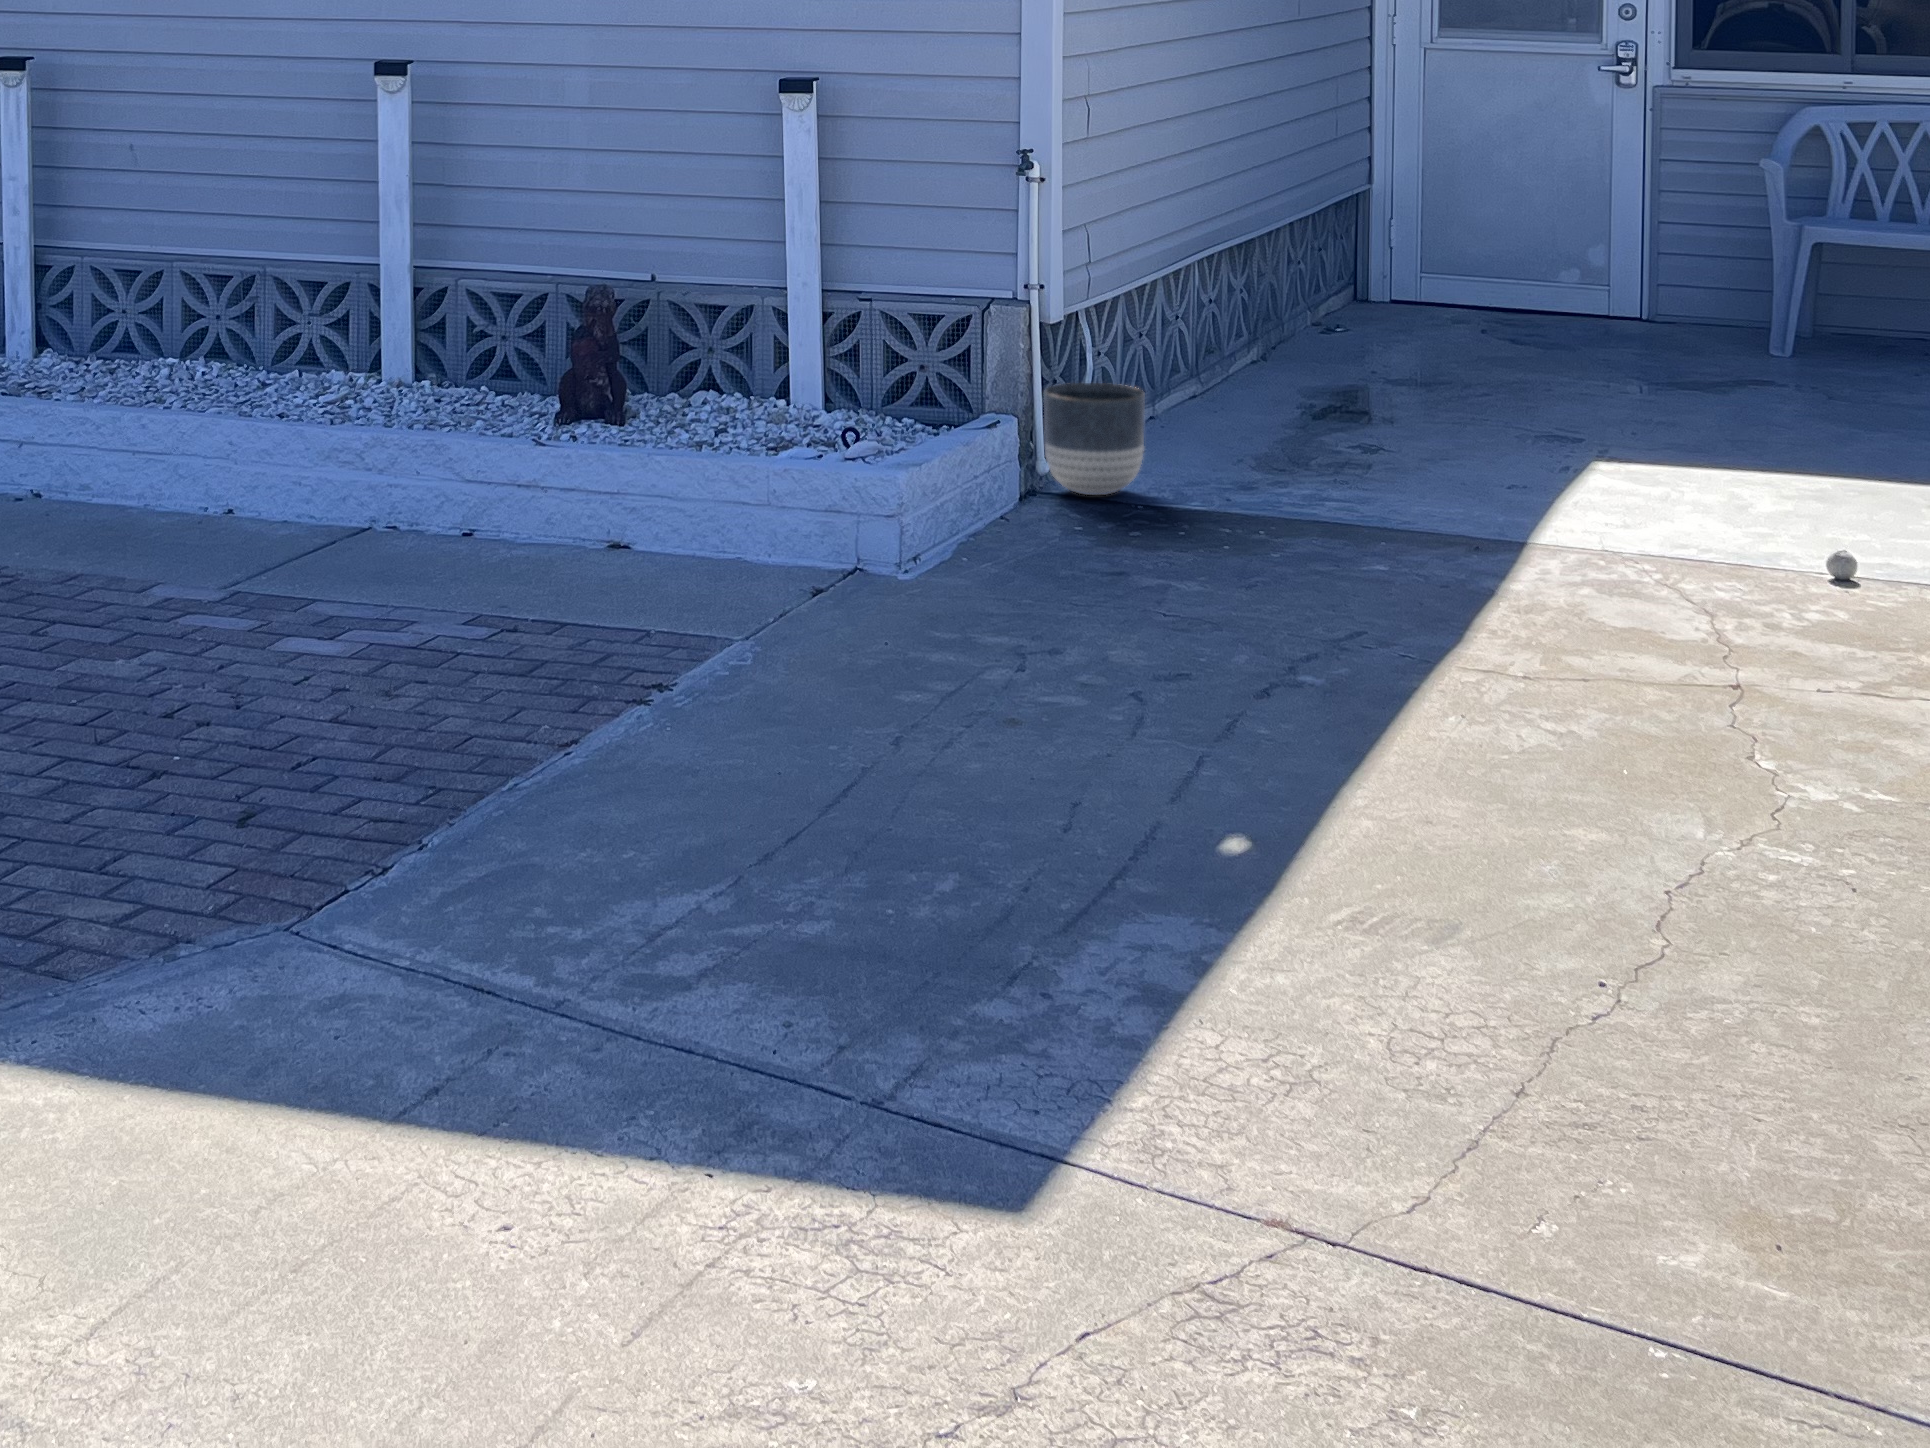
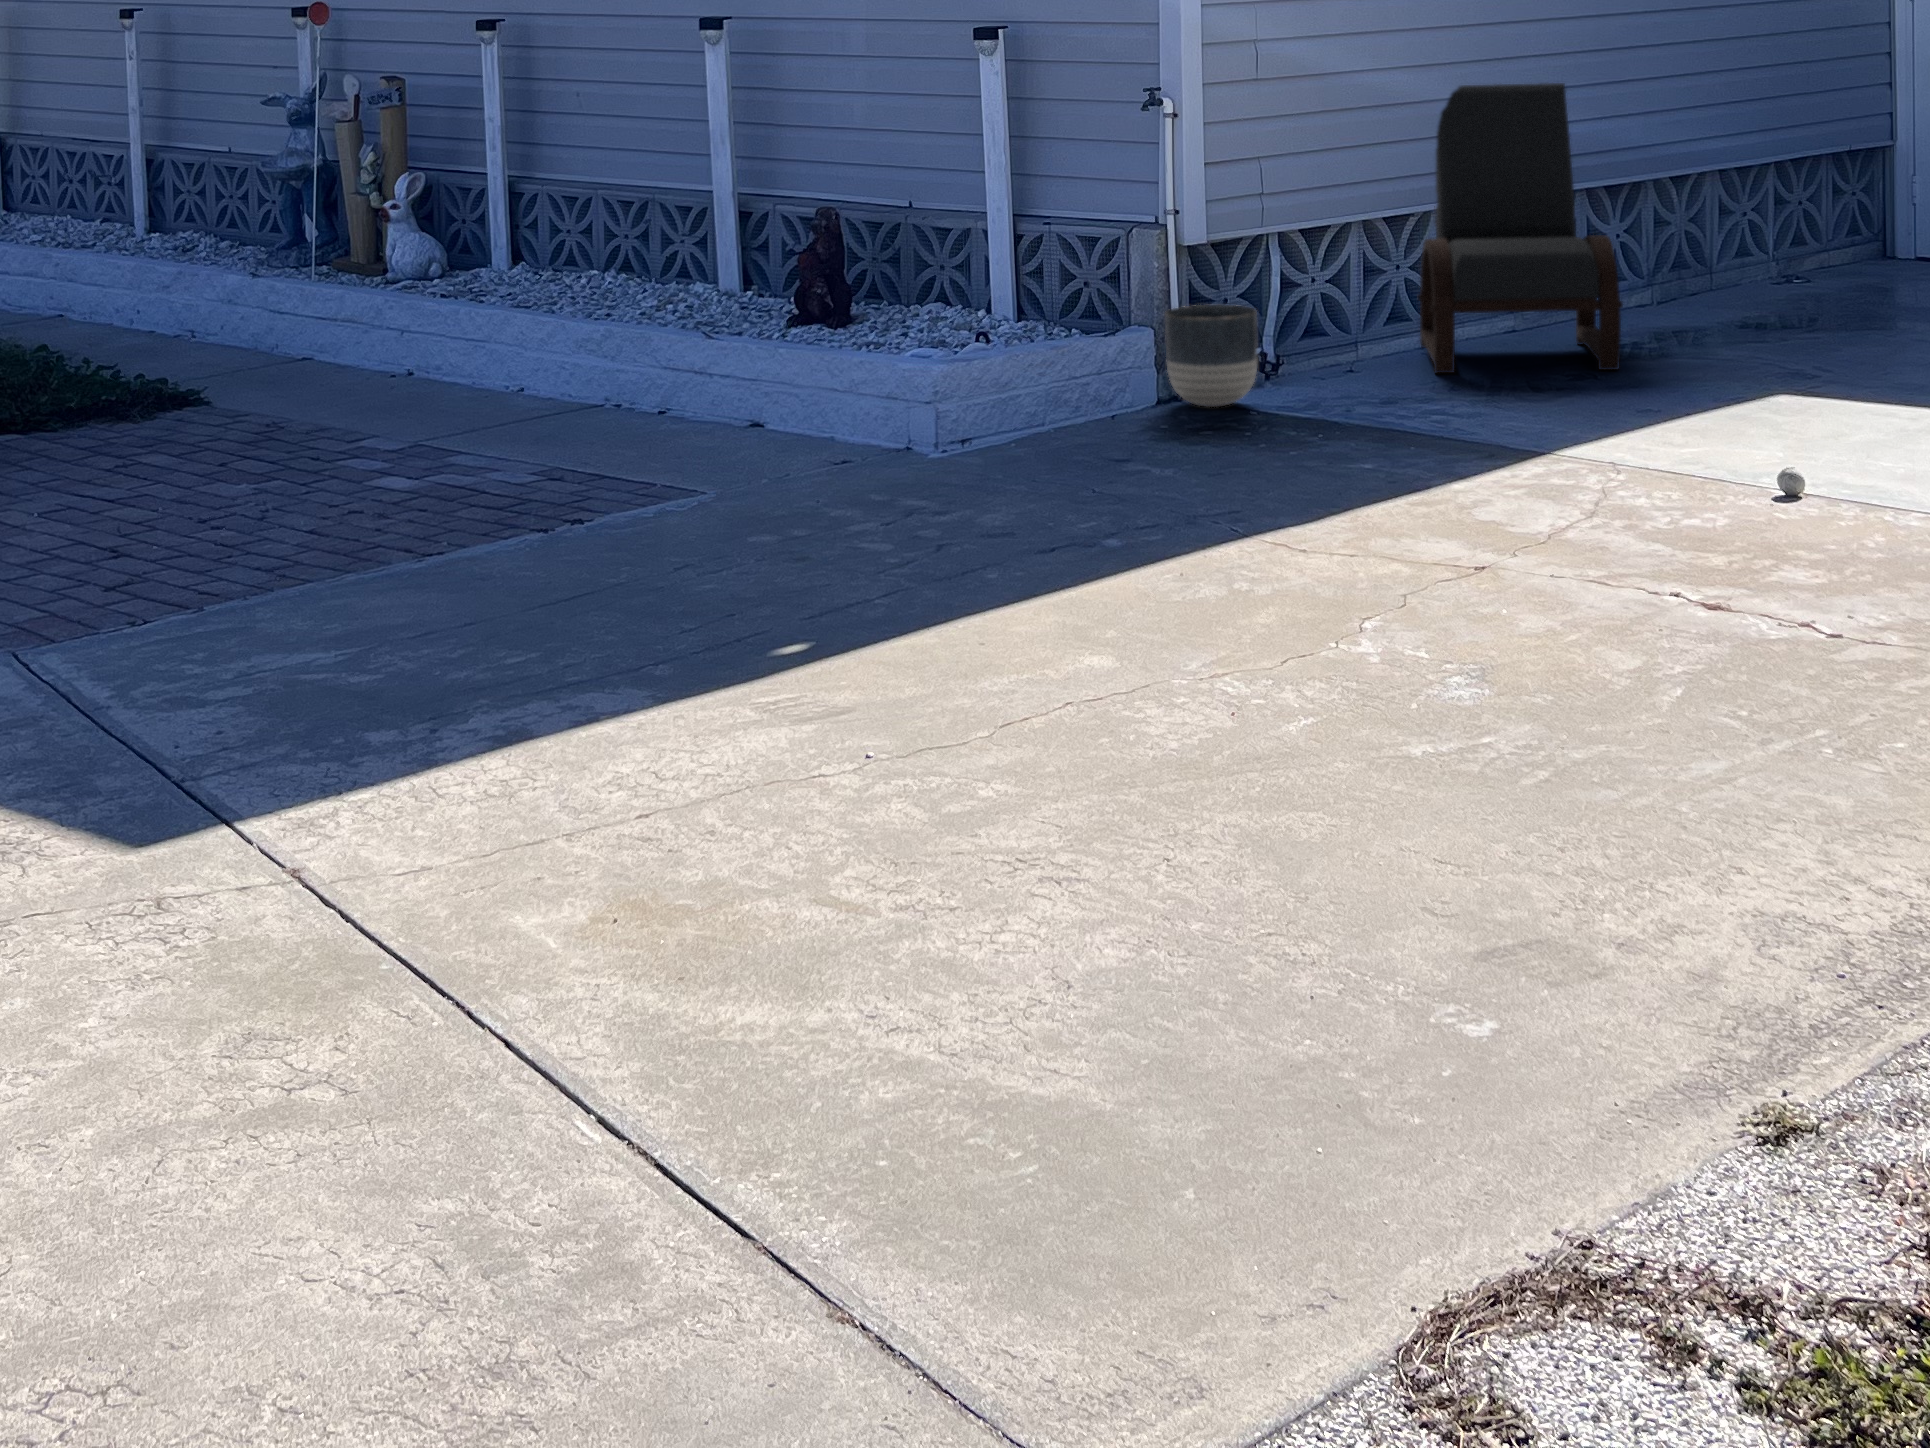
lounge chair: none [1142,136,1413,444] -> present [1418,83,1623,373]

